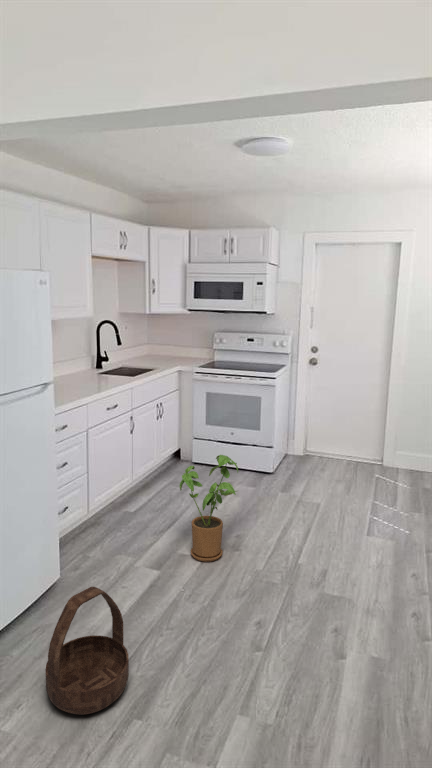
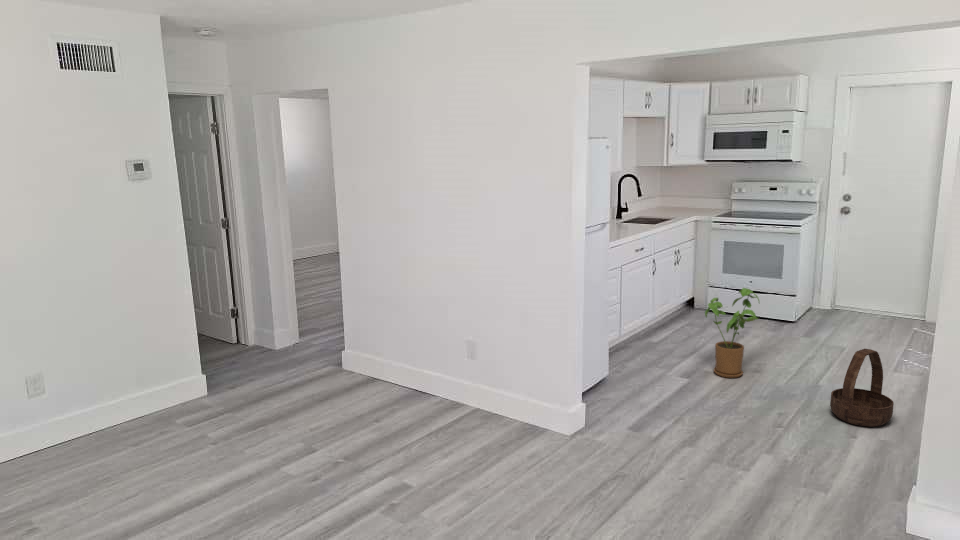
basket: present [45,587,129,715] -> present [830,349,894,427]

